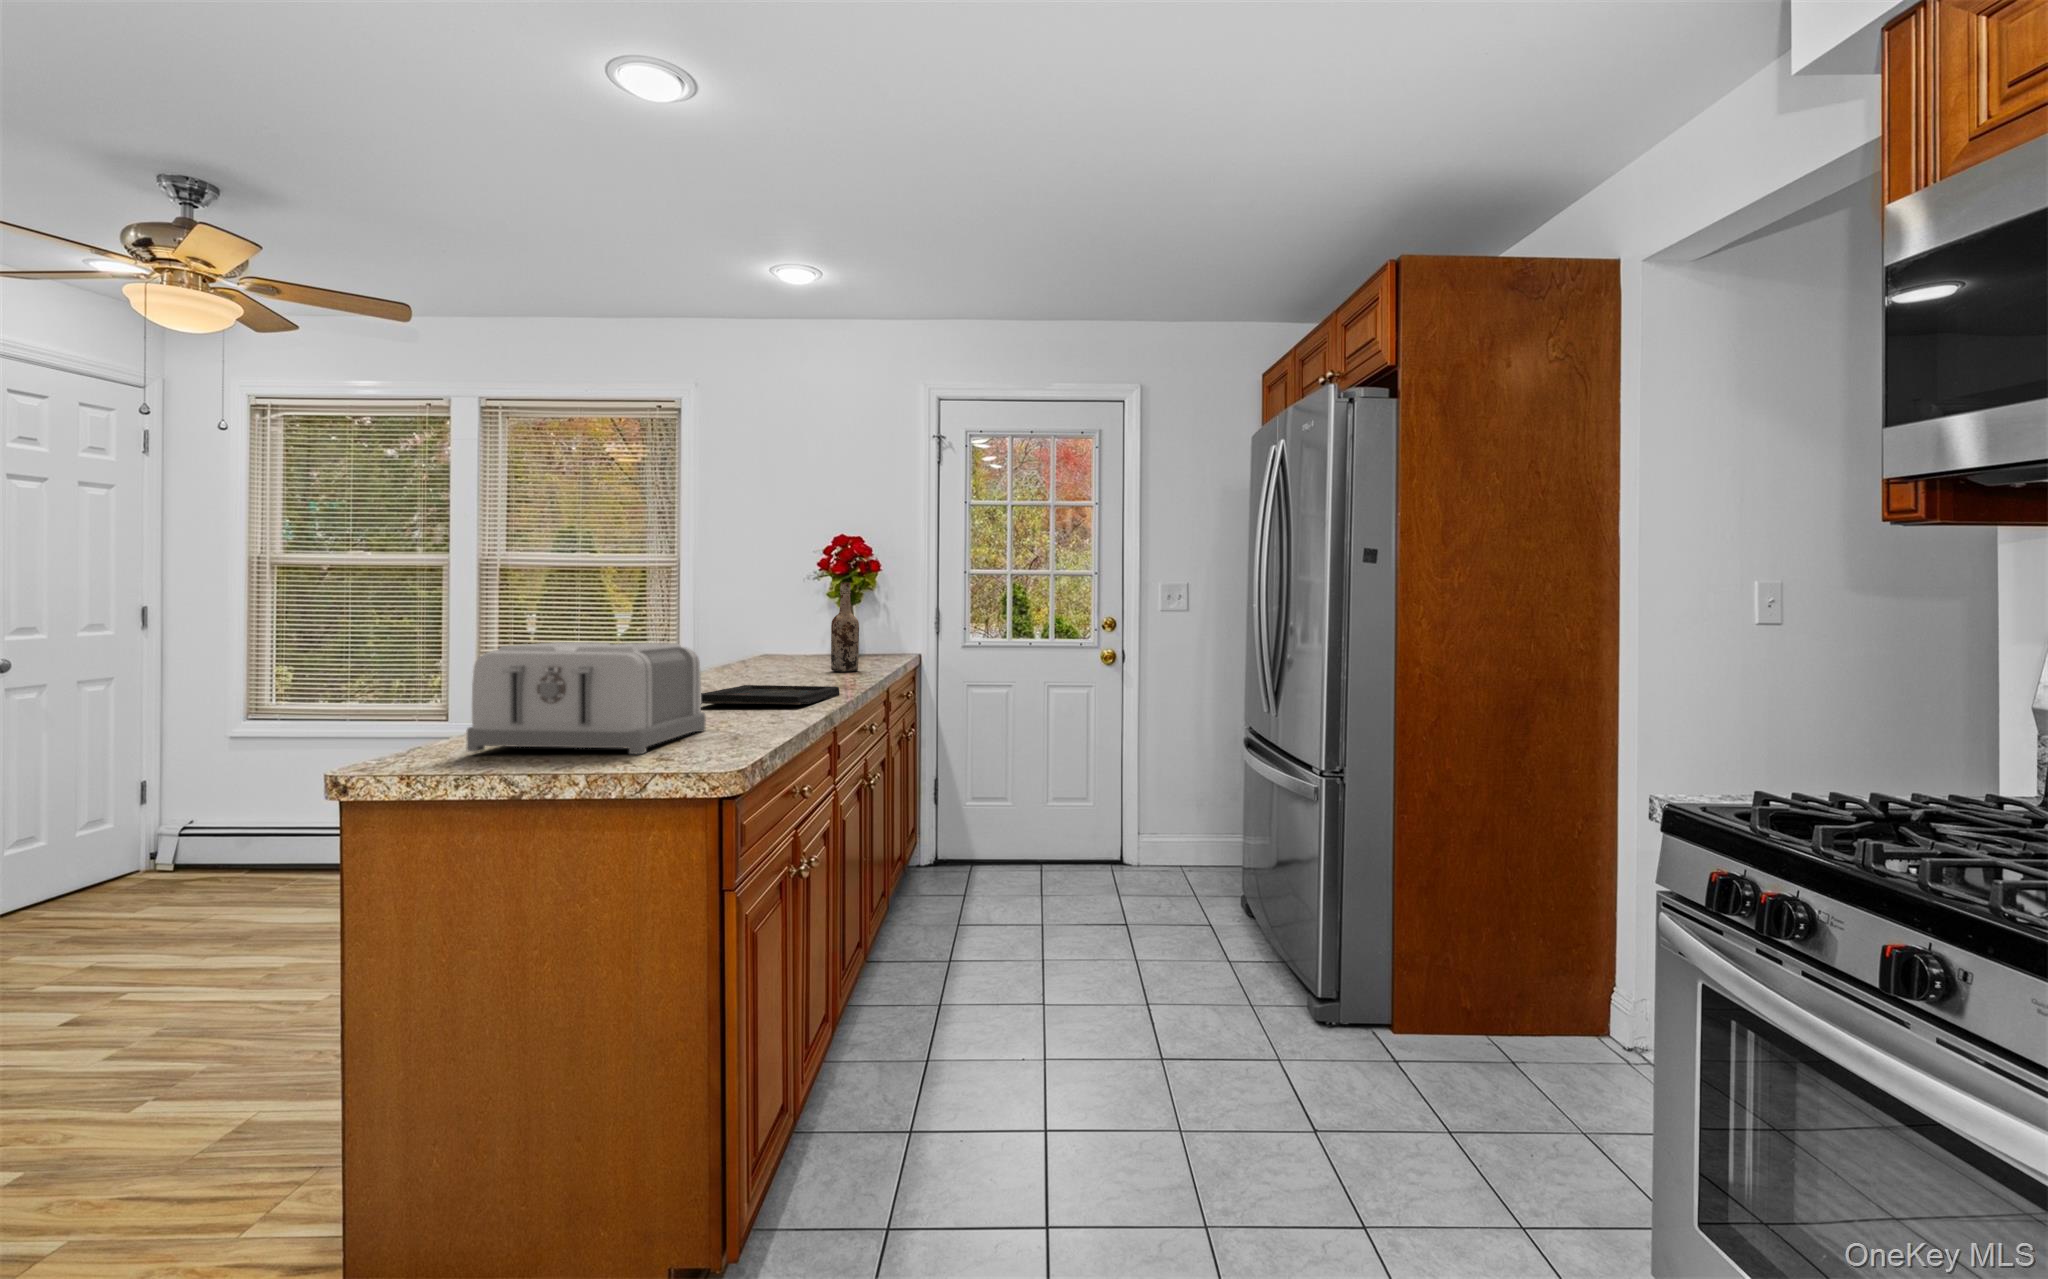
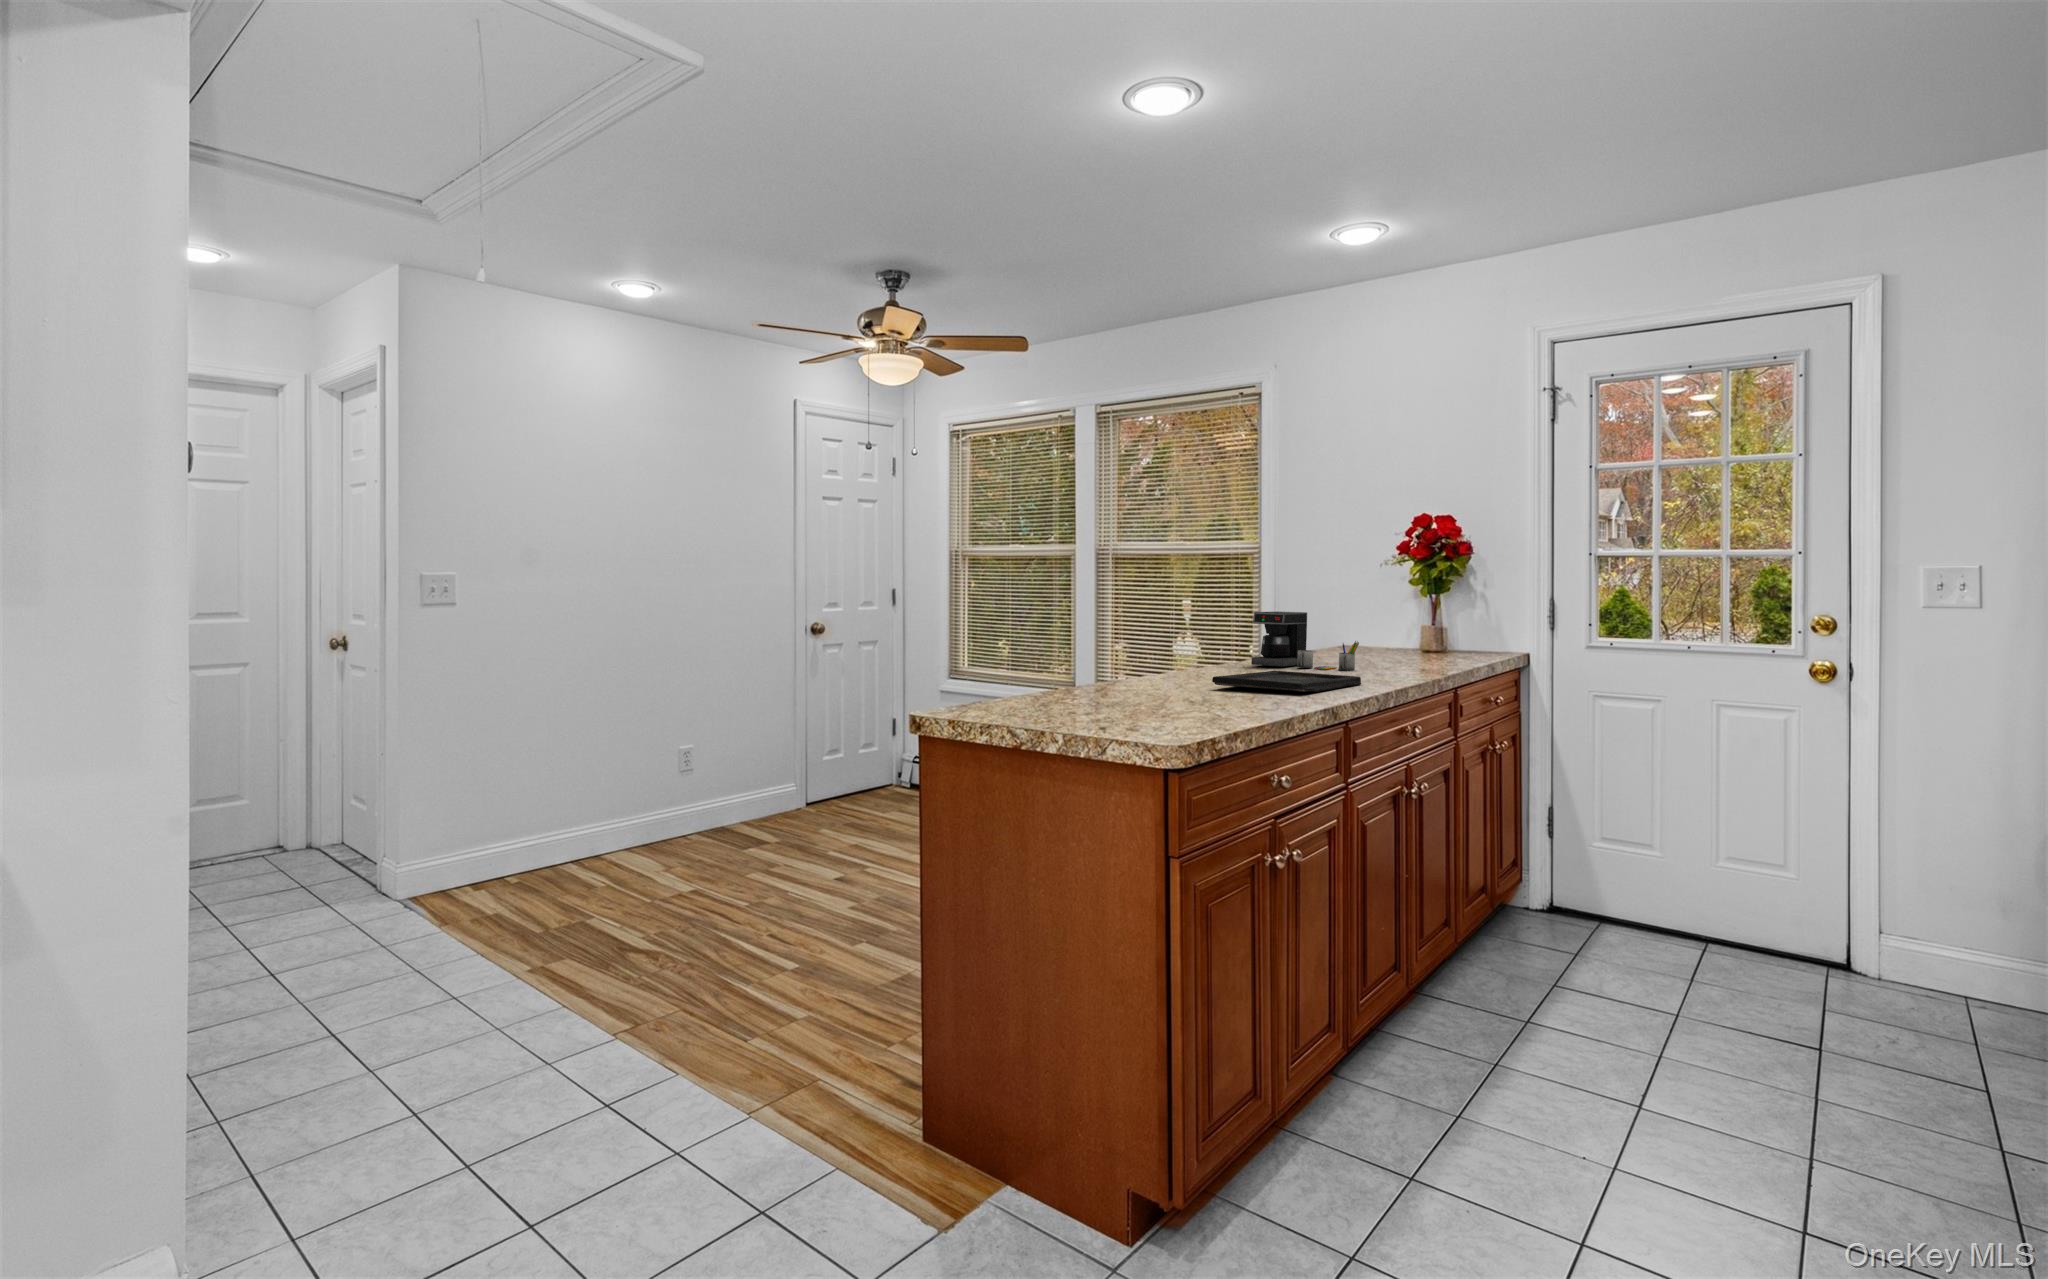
wine bottle: present [831,583,859,672] -> none [1391,571,1422,662]
coffee maker: none [699,624,814,682] -> present [1251,611,1359,671]
toaster: present [467,642,705,754] -> none [1002,627,1196,723]

